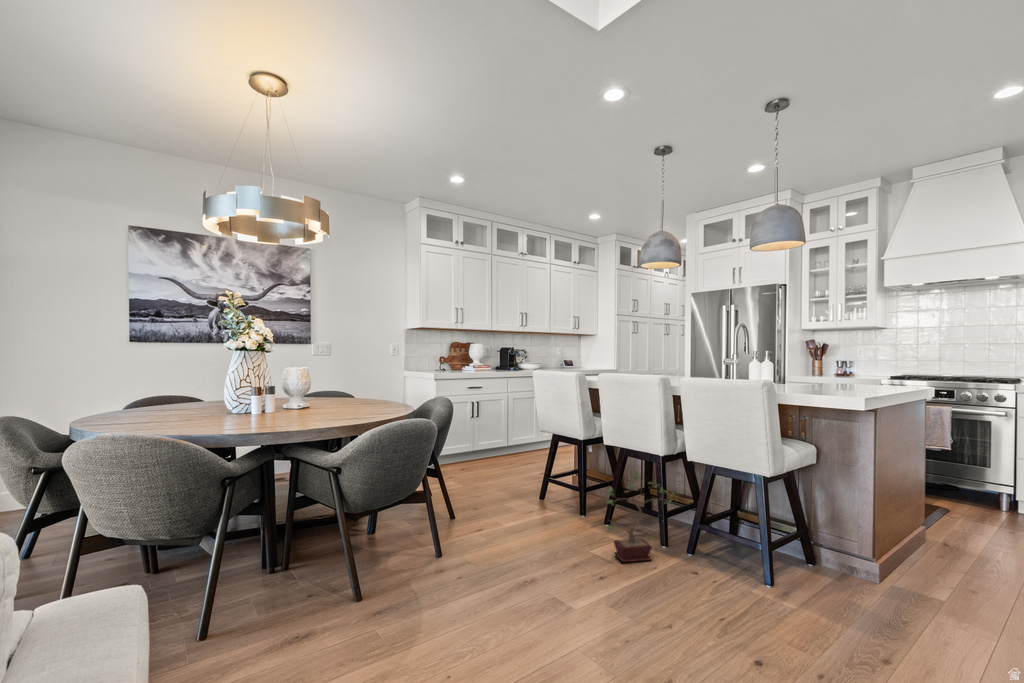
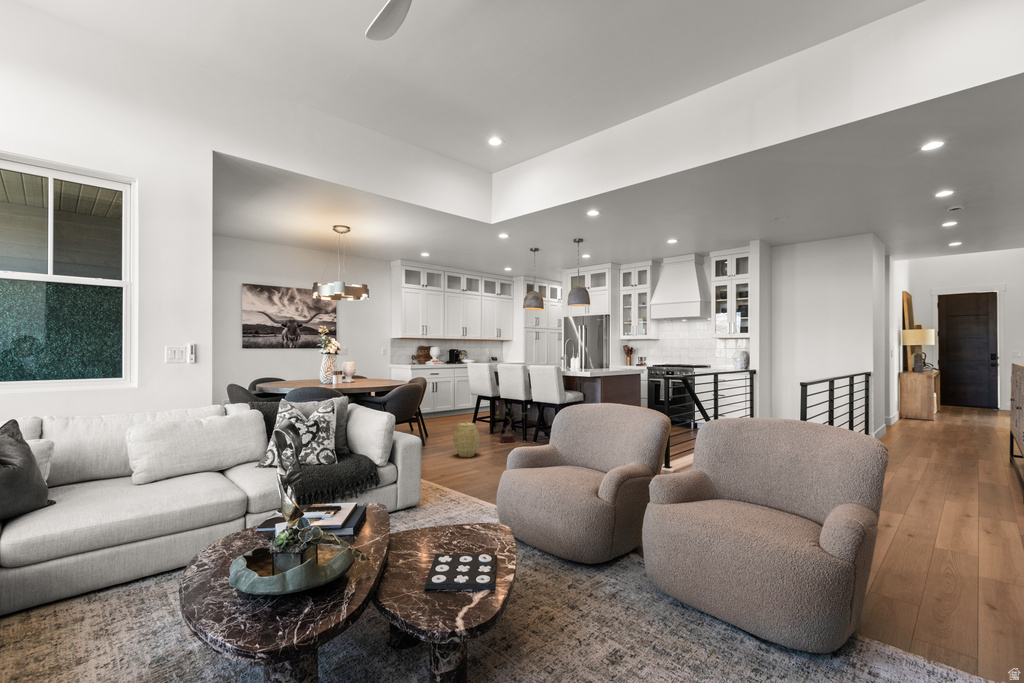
woven basket: none [511,538,584,645] -> present [453,422,480,457]

